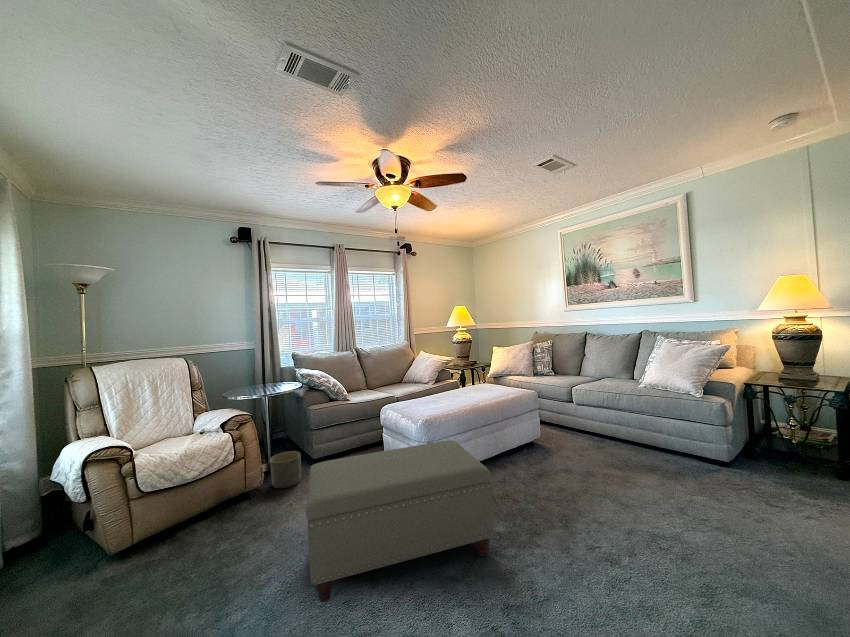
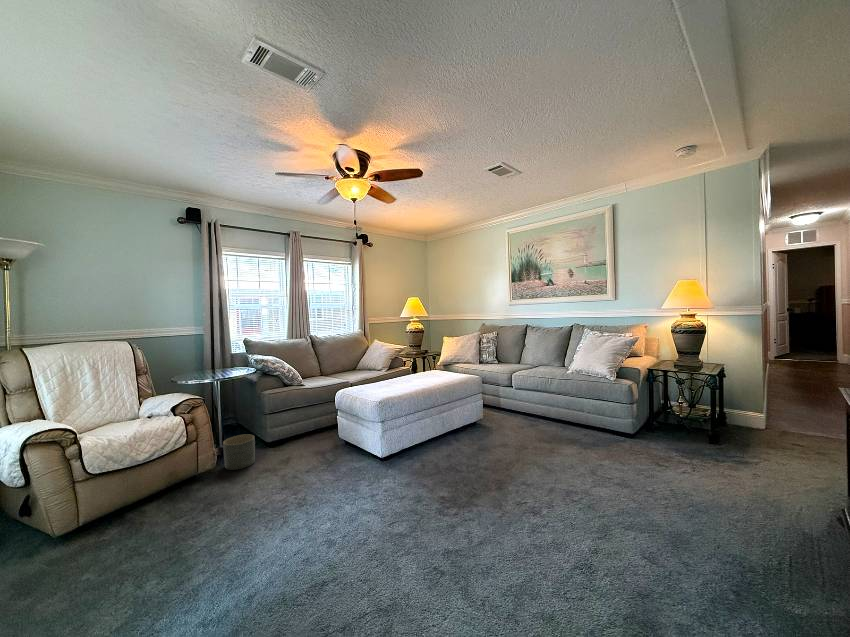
ottoman: present [306,440,494,602] -> none [268,418,438,562]

